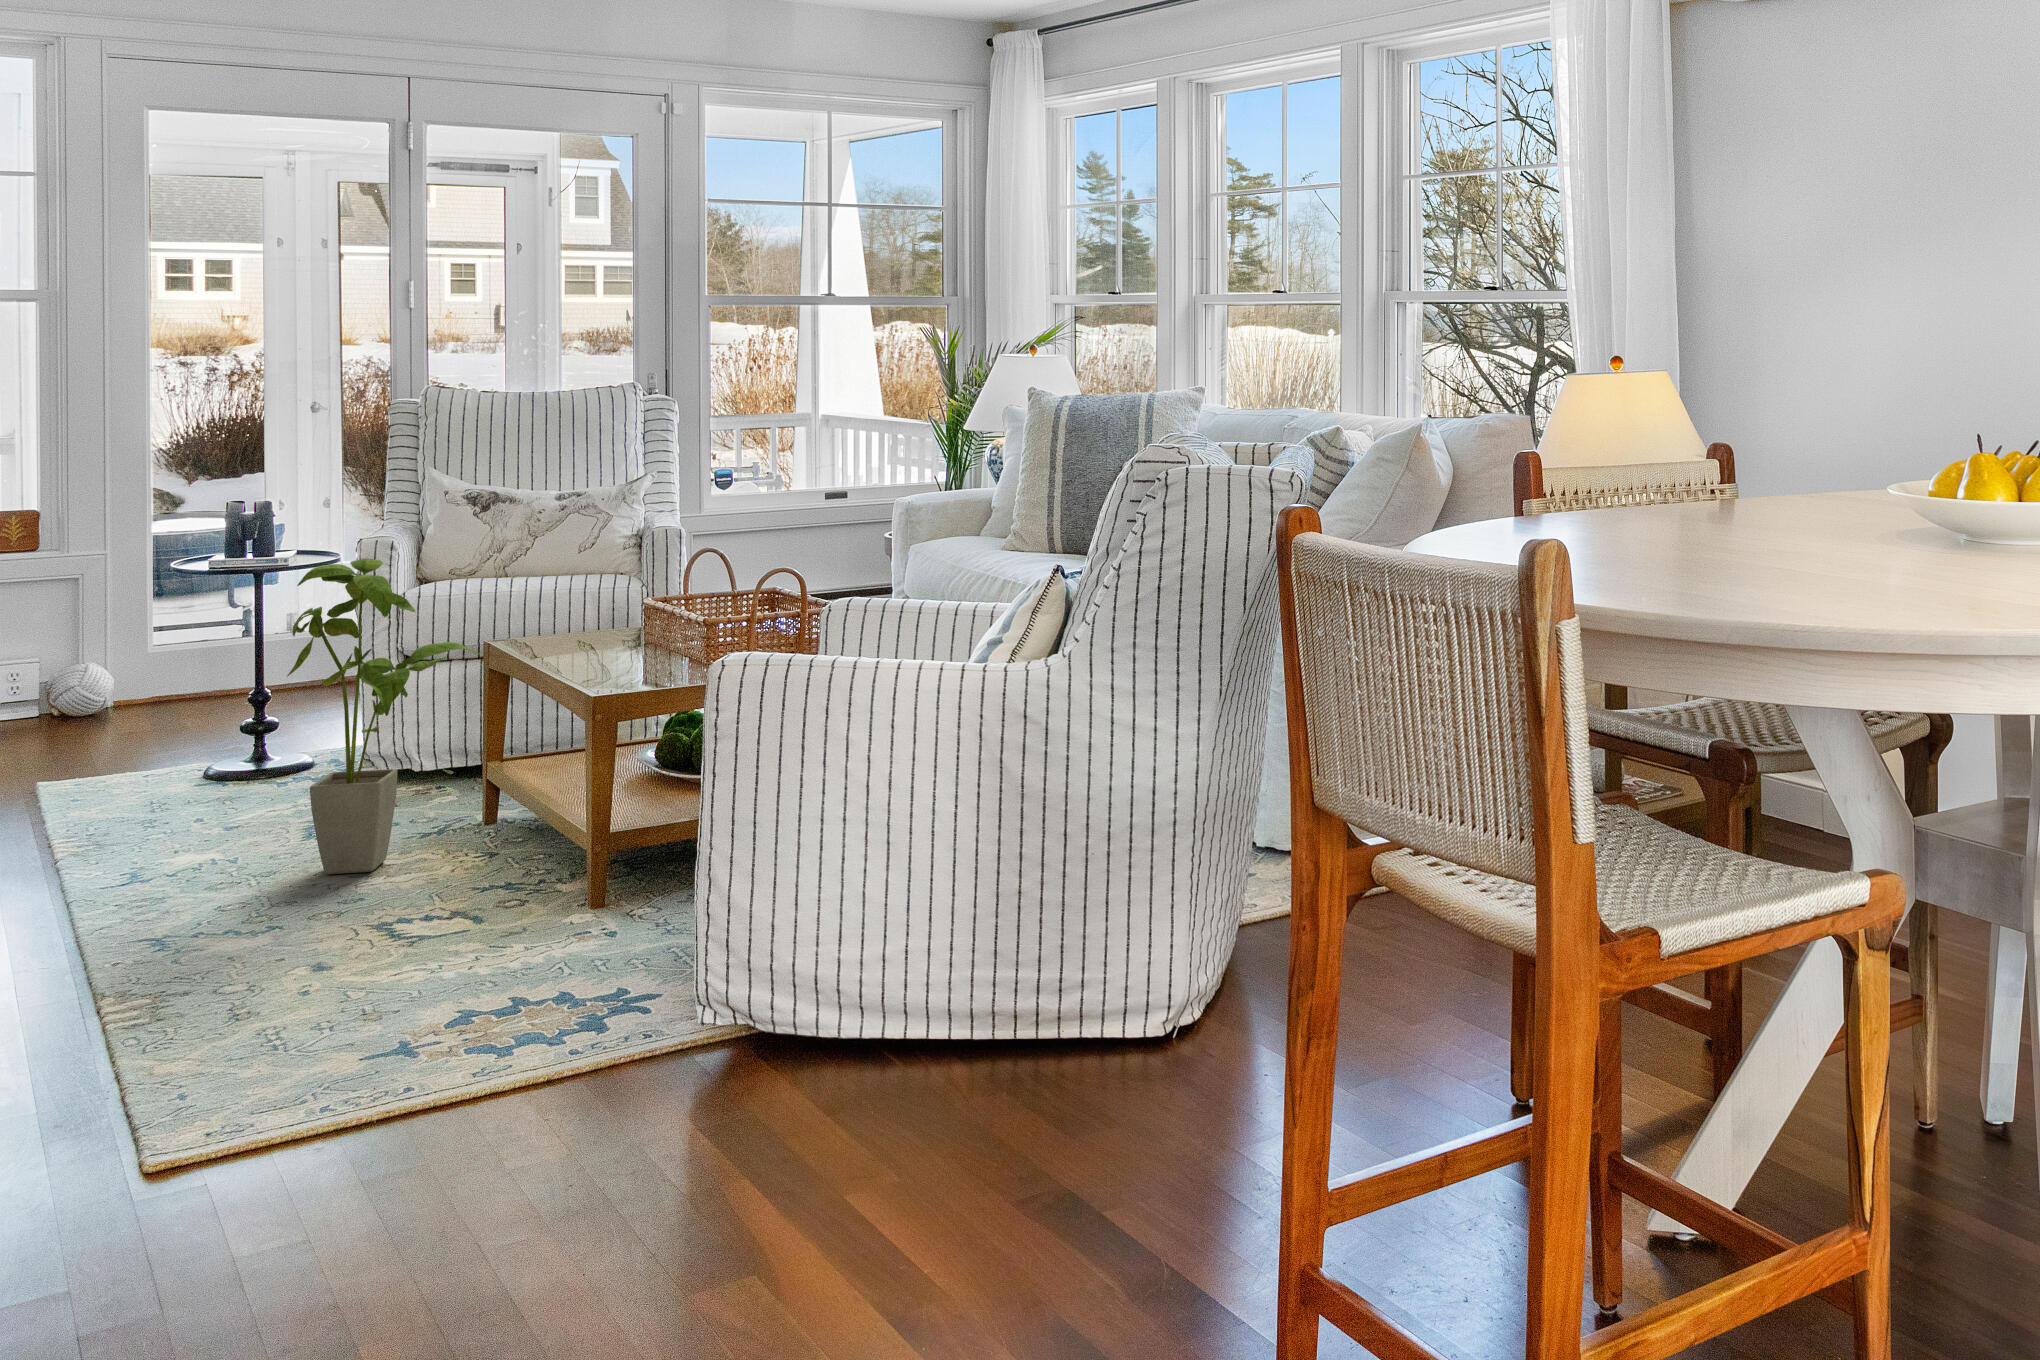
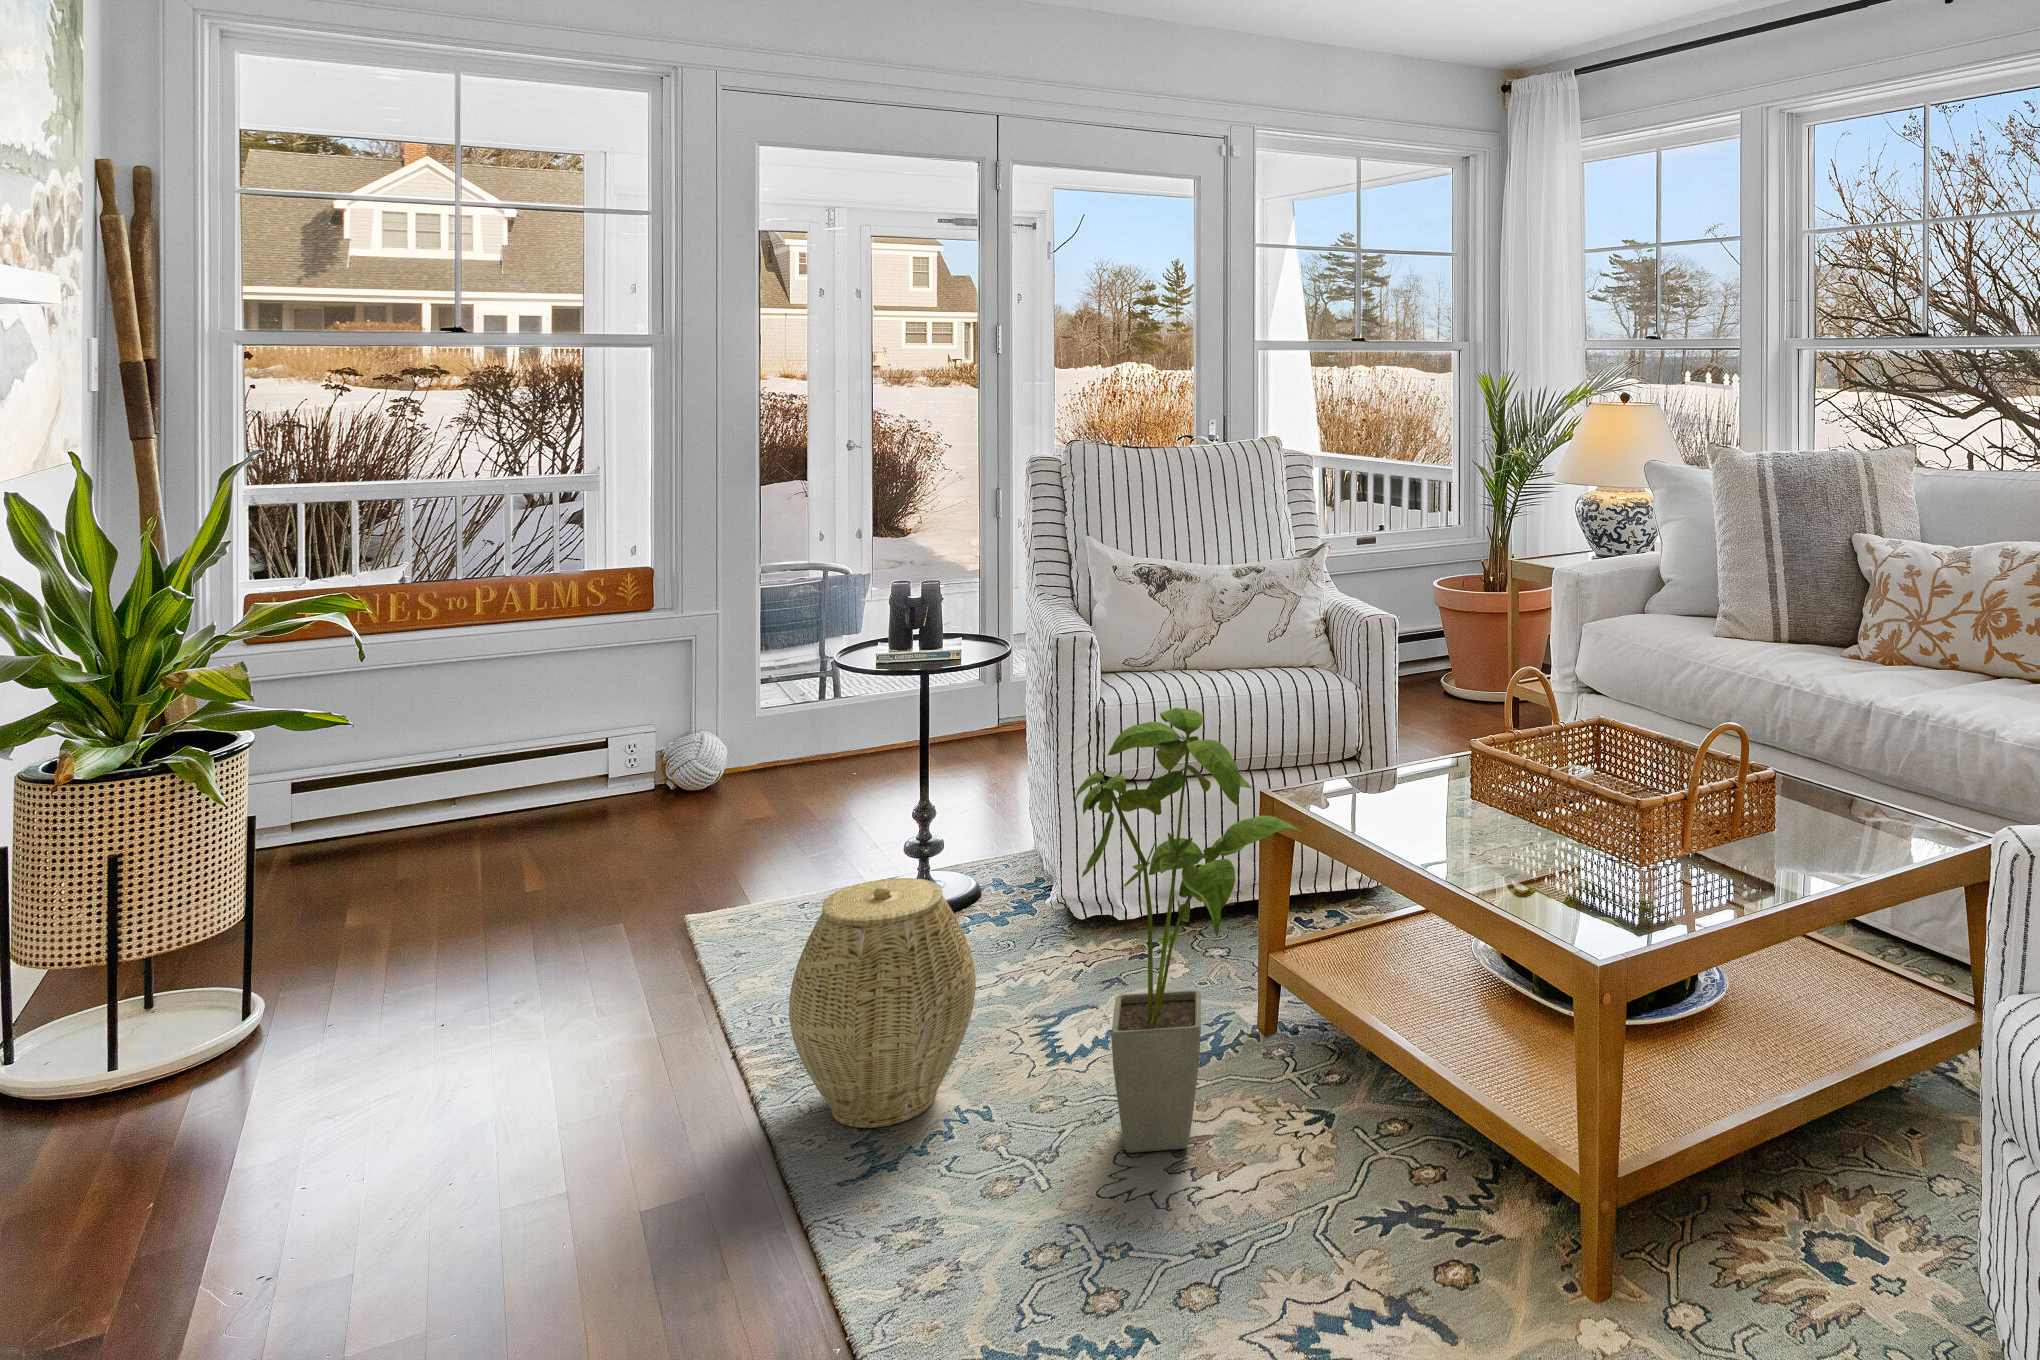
woven basket: none [71,700,231,871] -> present [789,878,976,1128]

